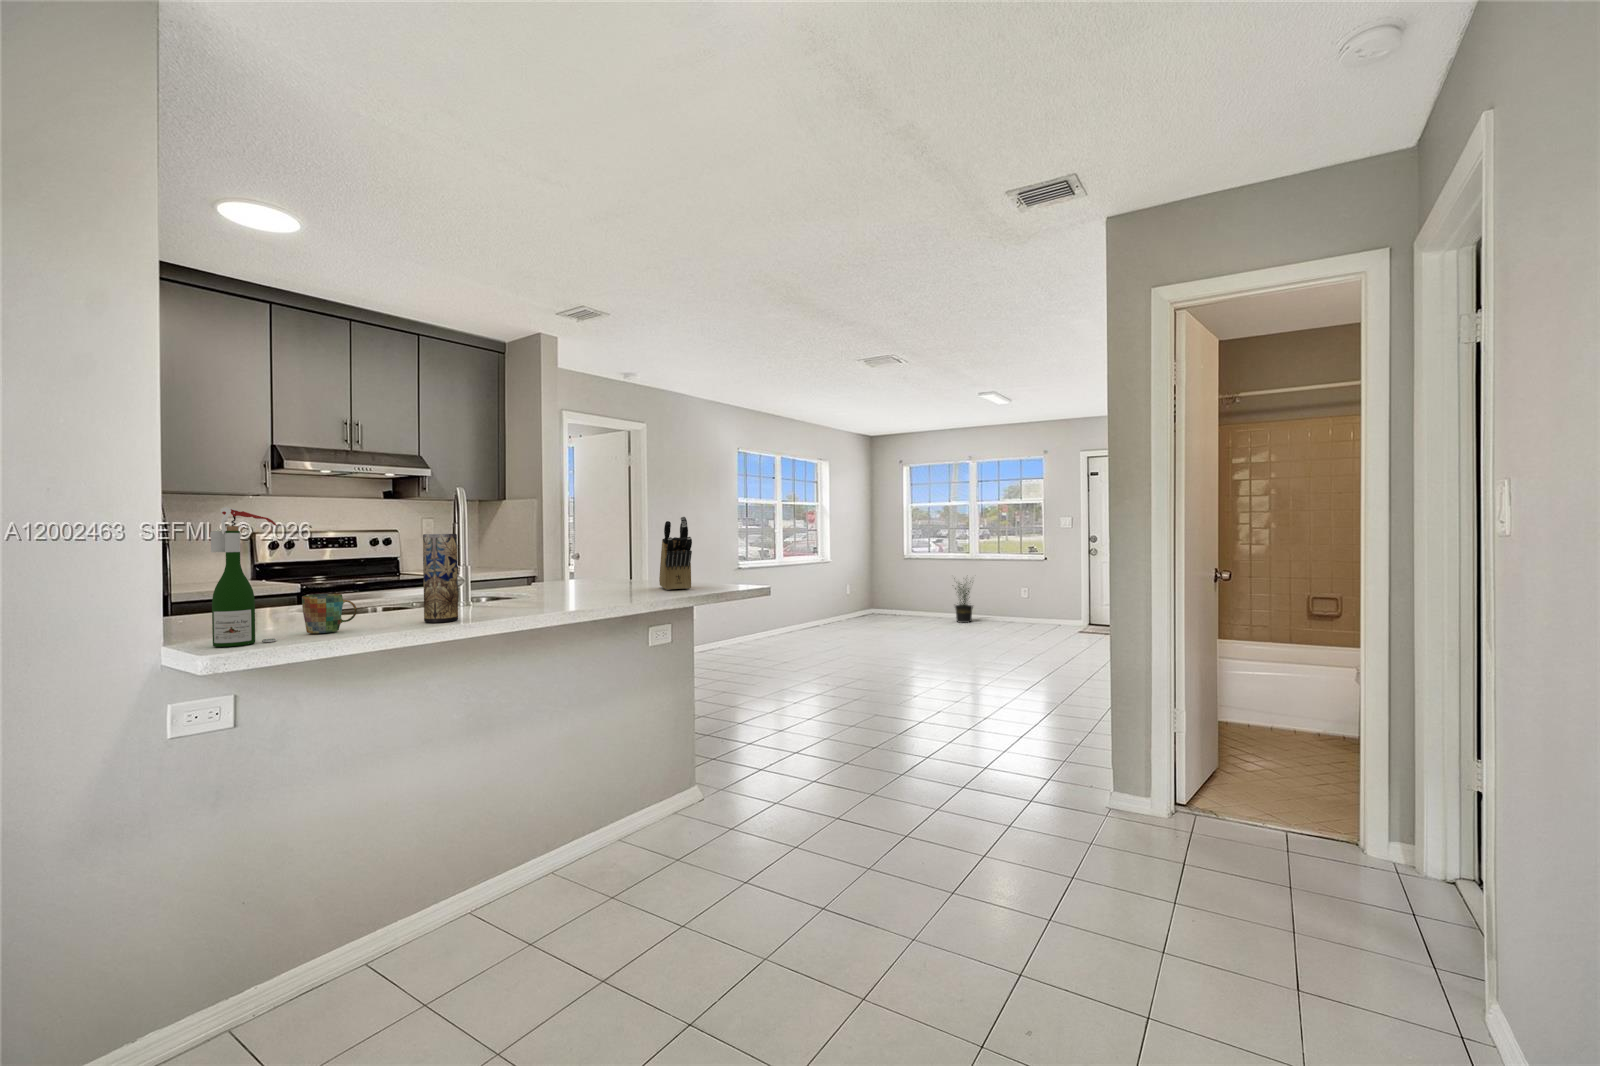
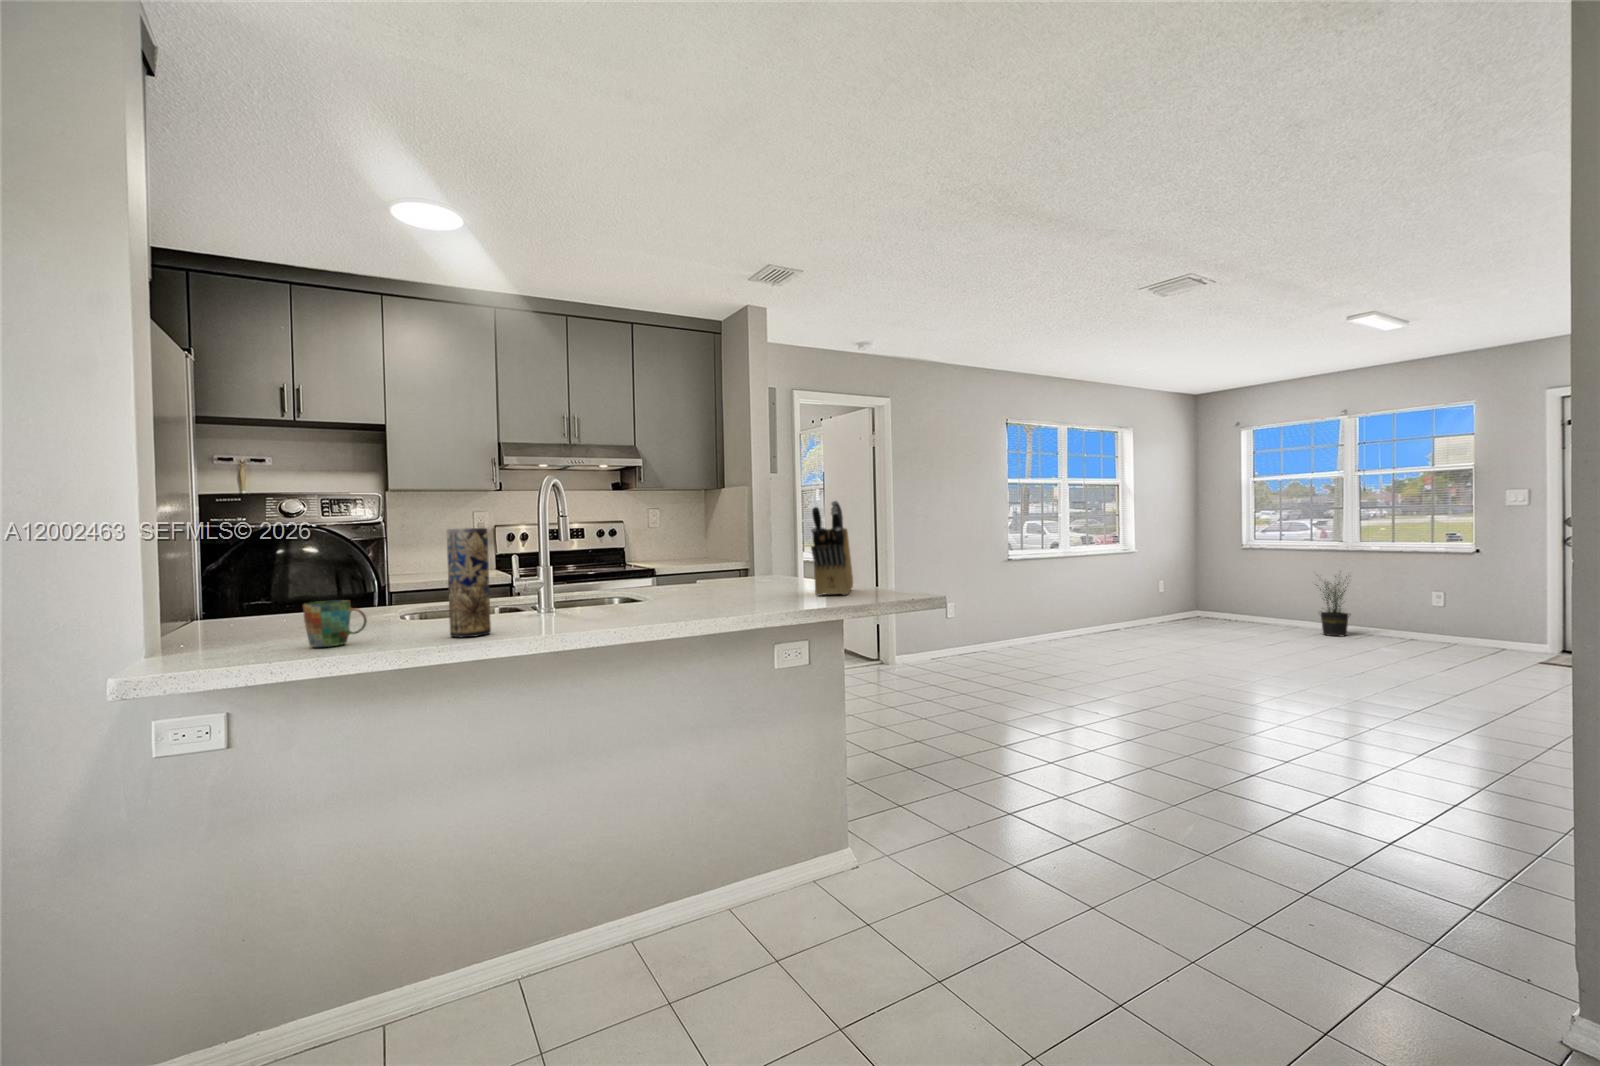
wine bottle: present [210,507,277,647] -> none [180,501,253,663]

